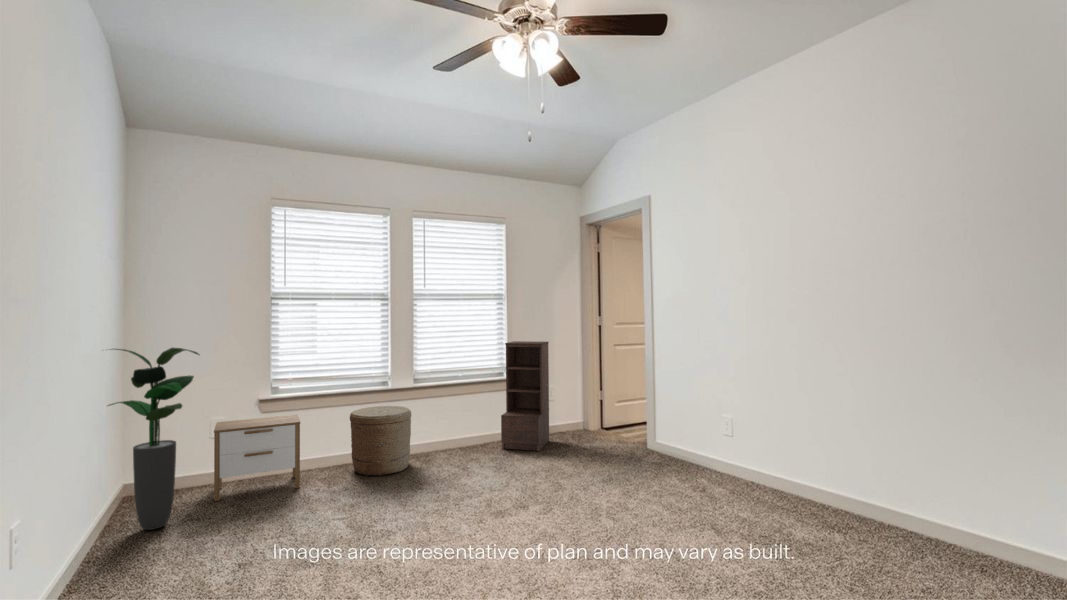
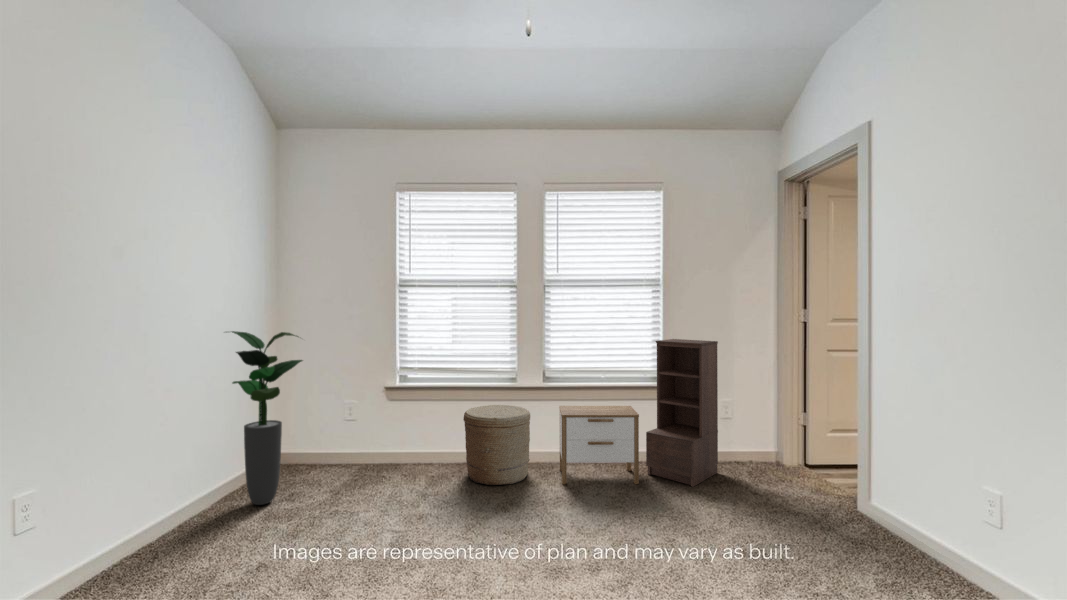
nightstand: present [214,415,300,501] -> present [559,406,639,484]

